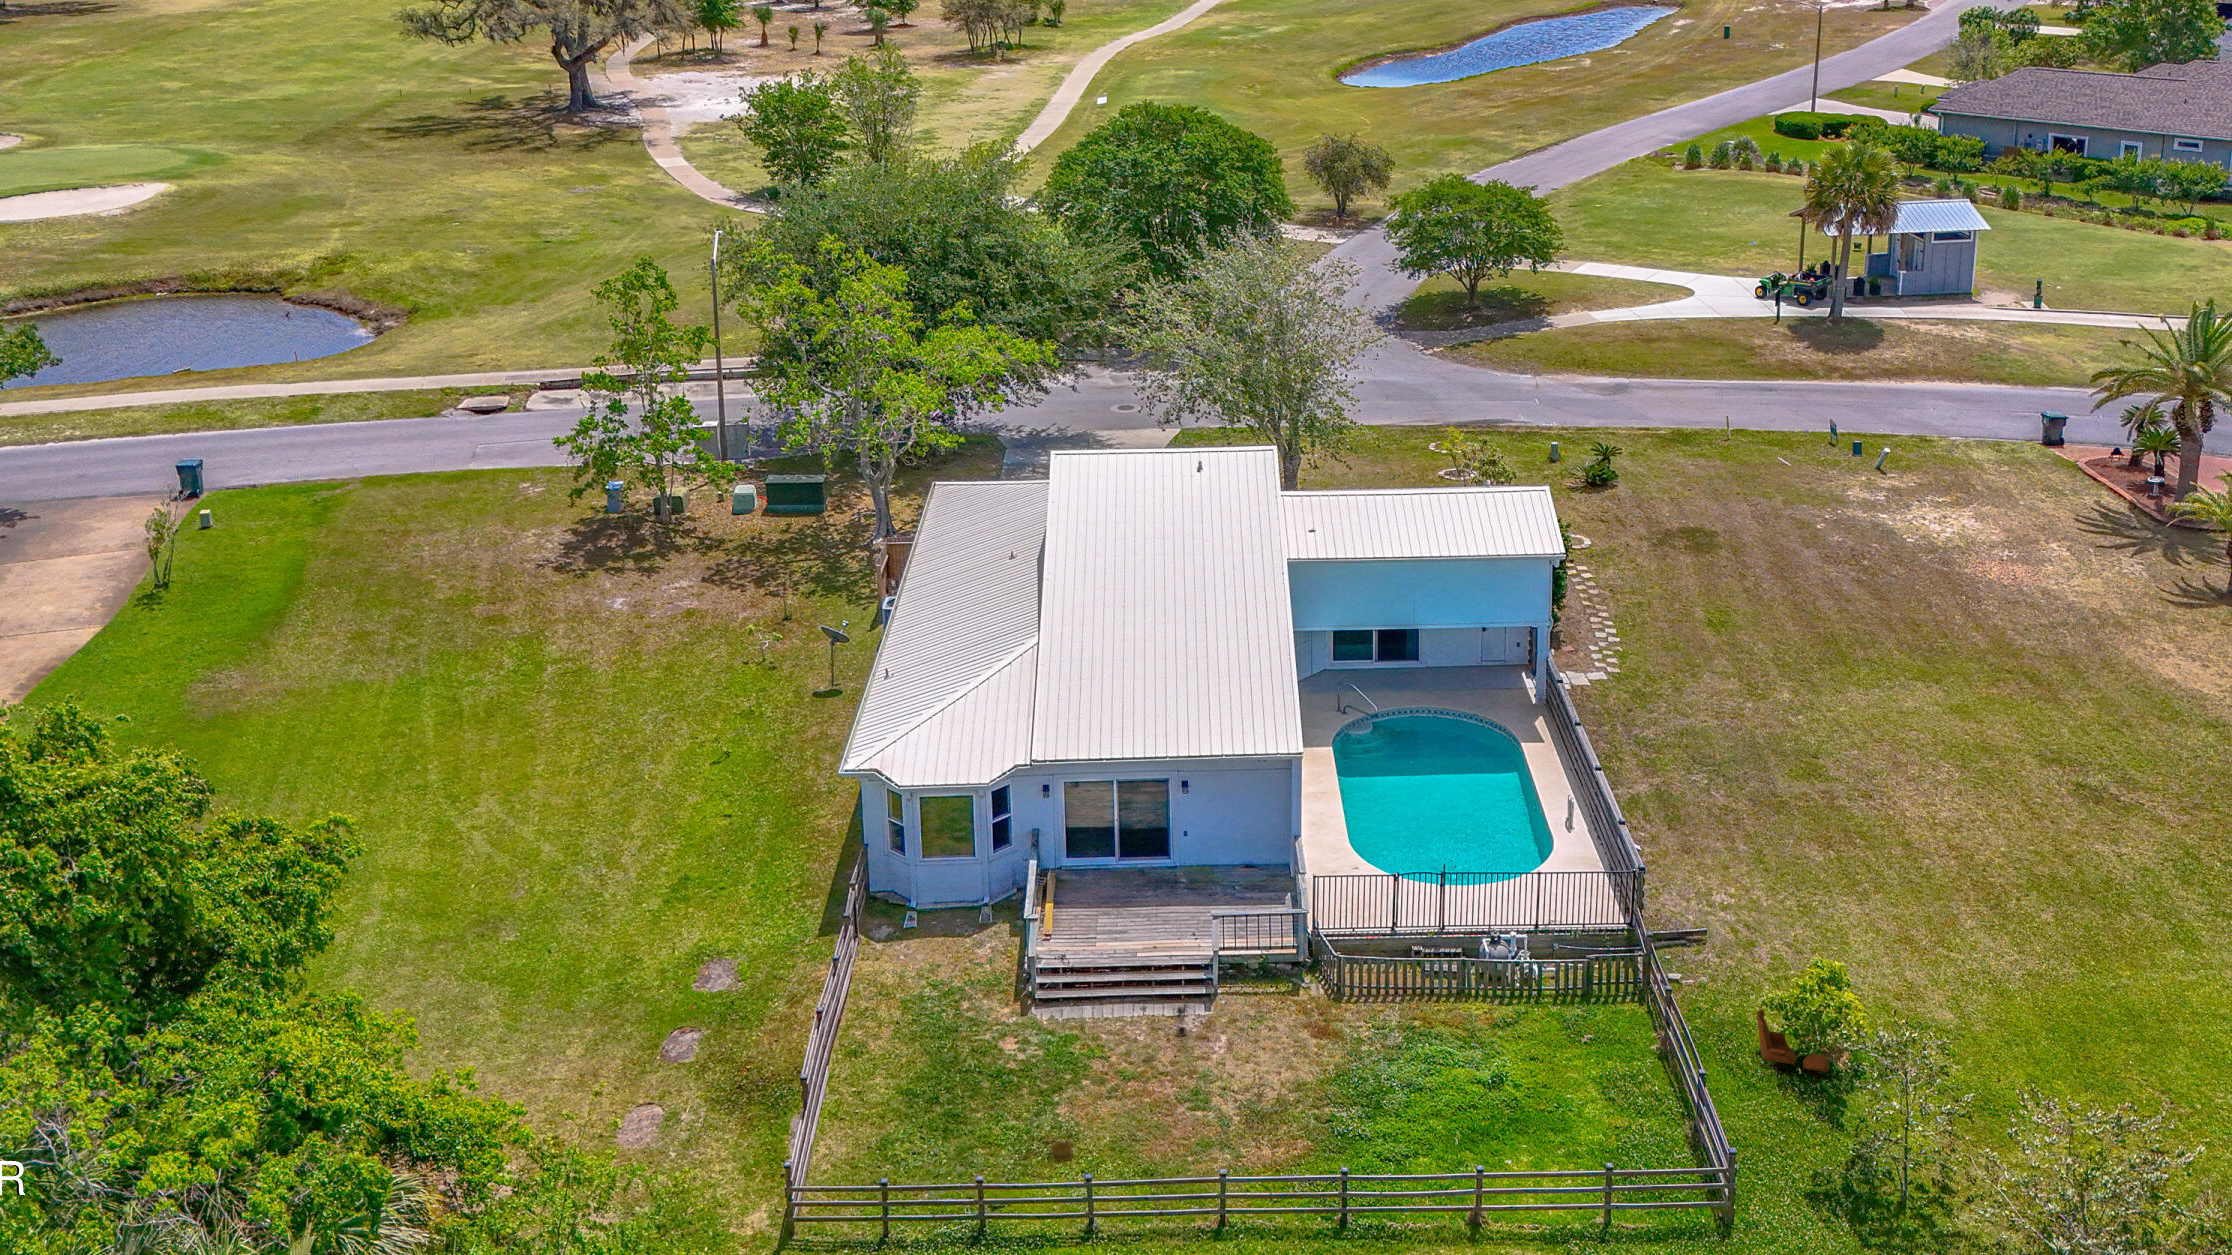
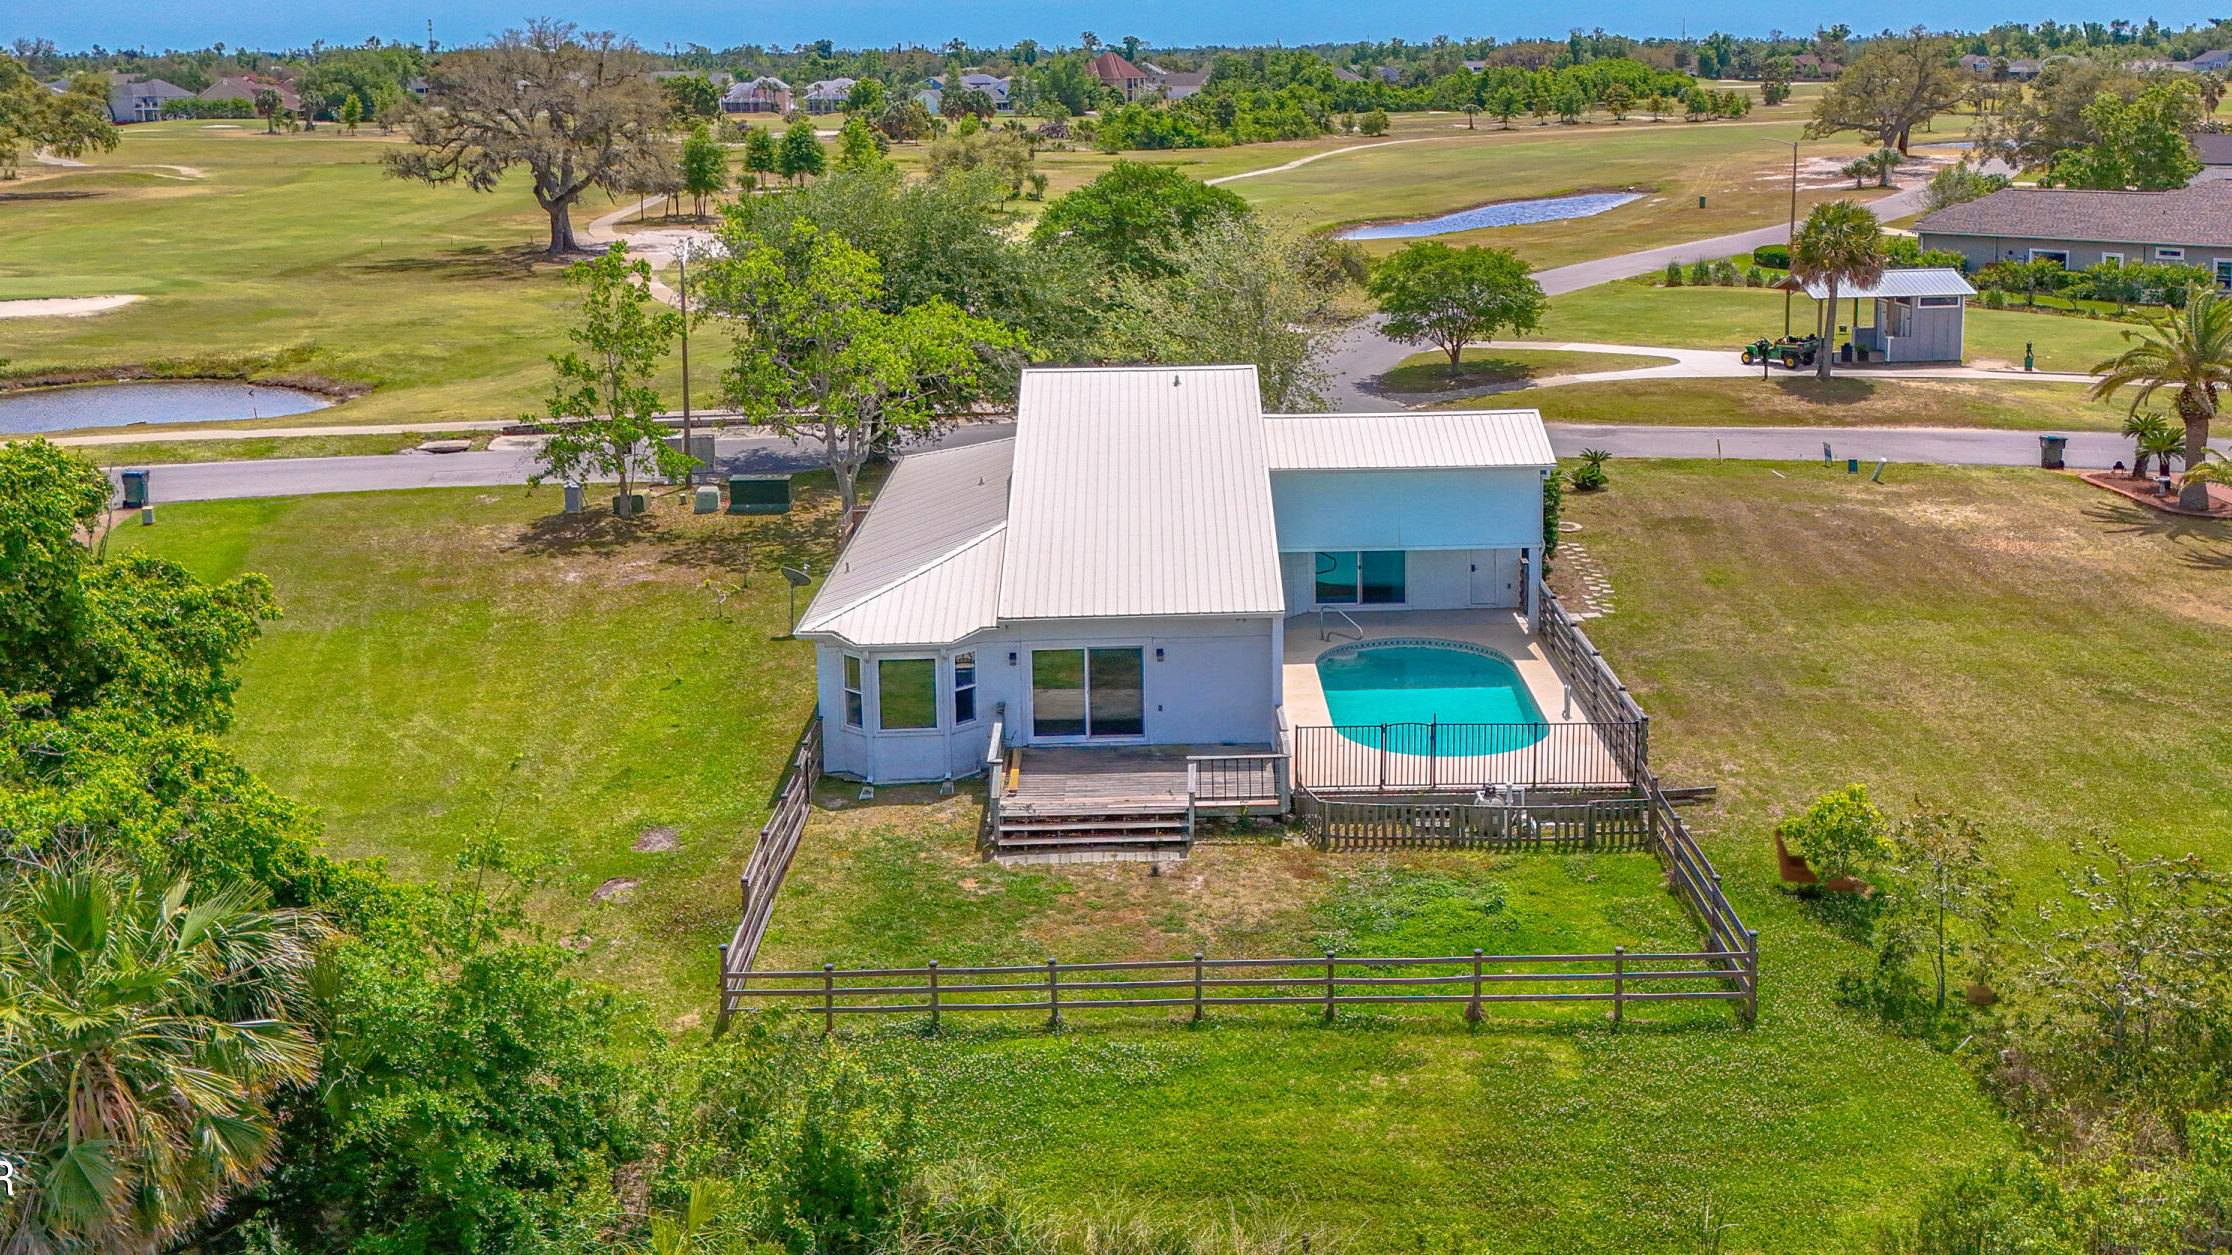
basket: present [1050,1131,1073,1162] -> present [1967,971,1994,1005]

